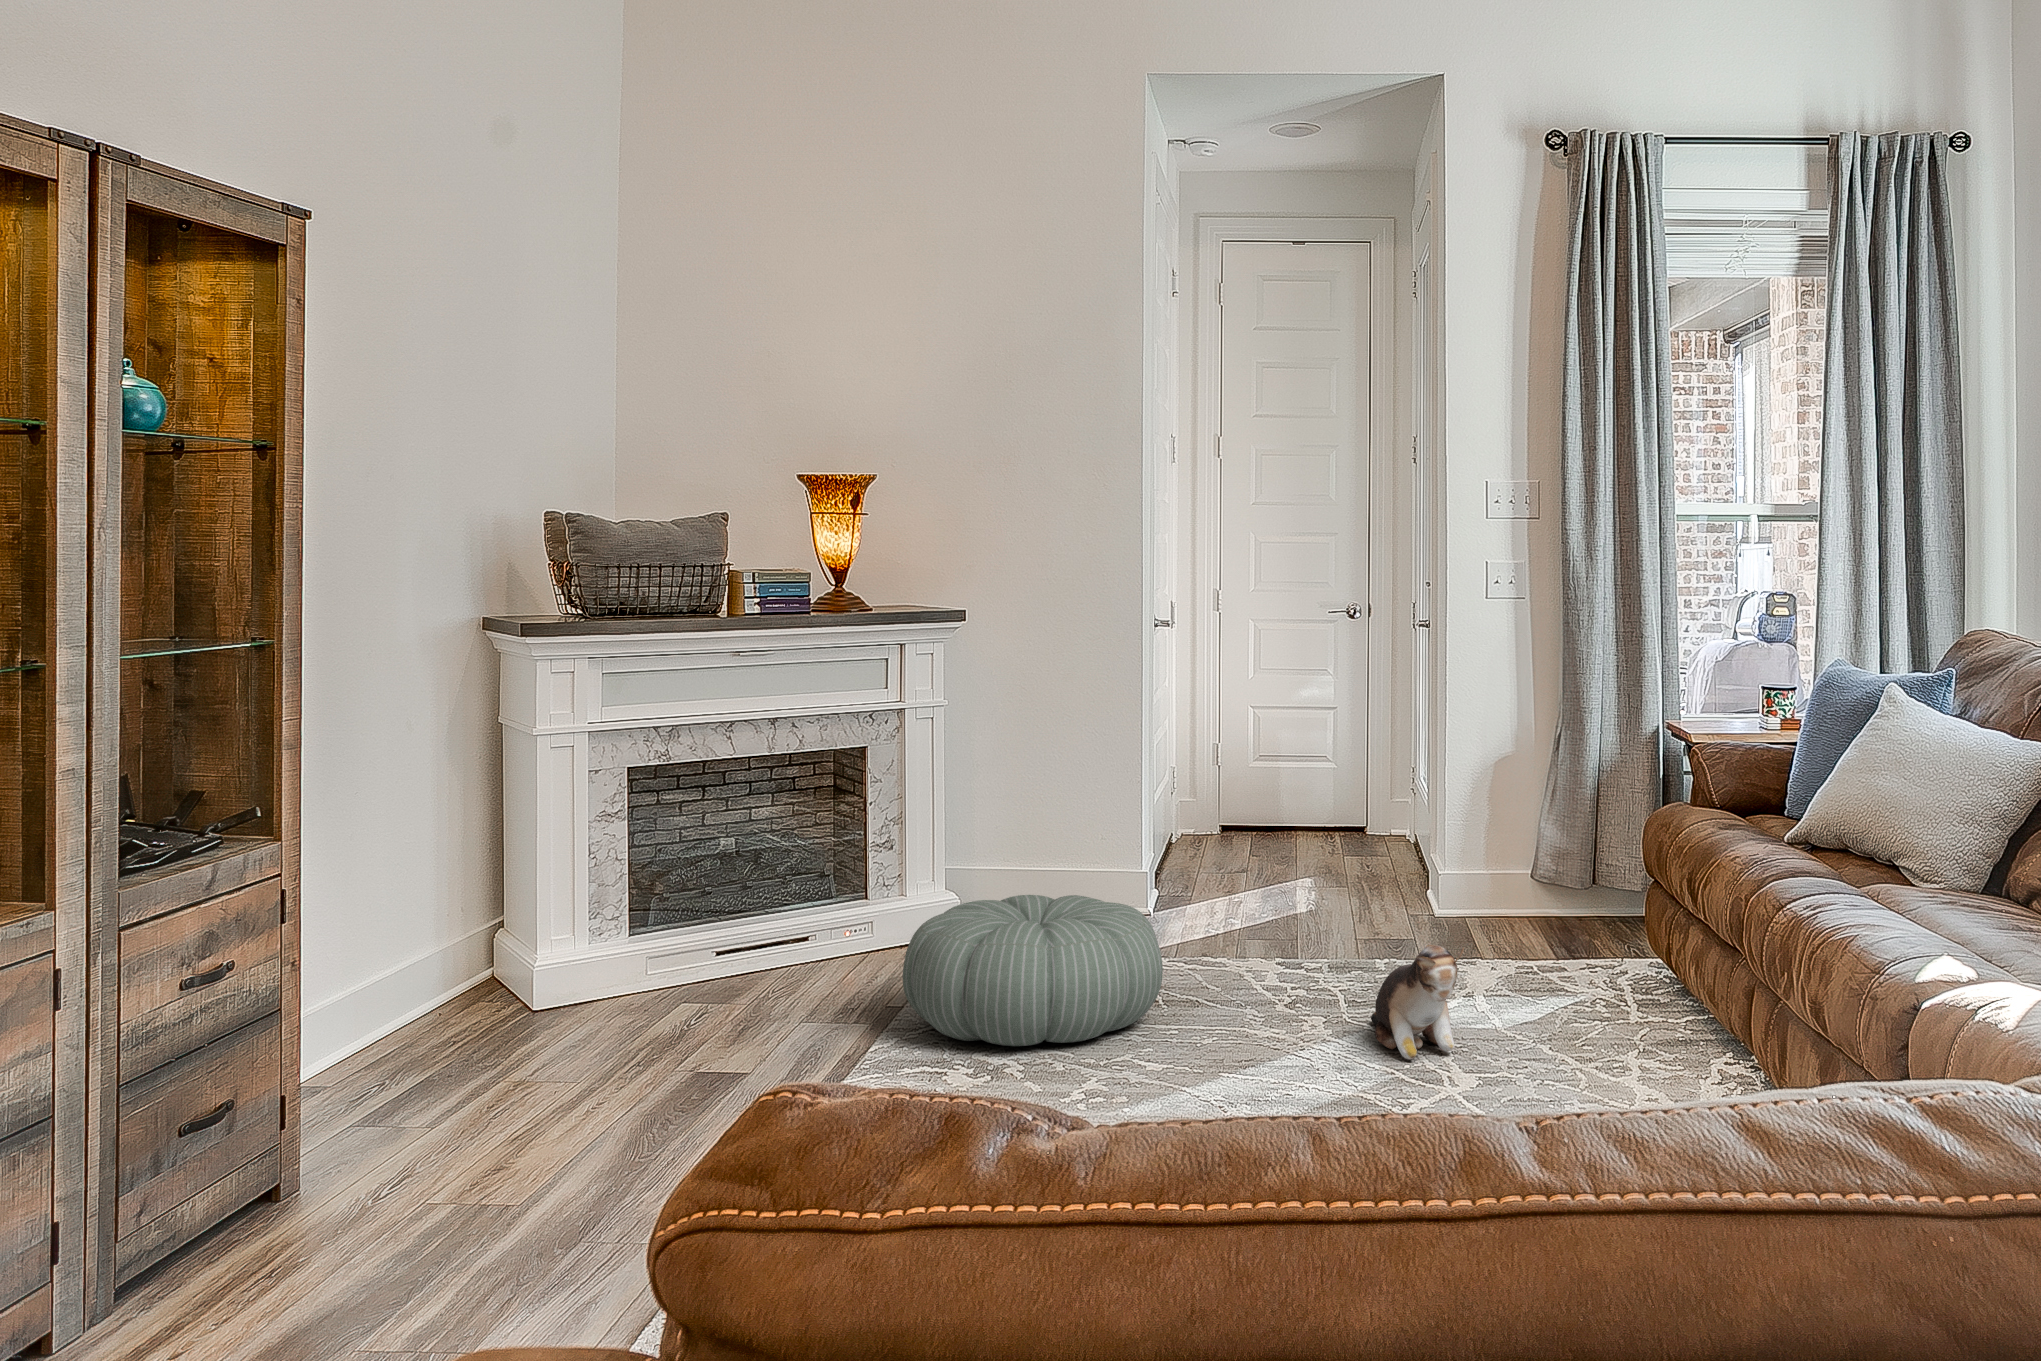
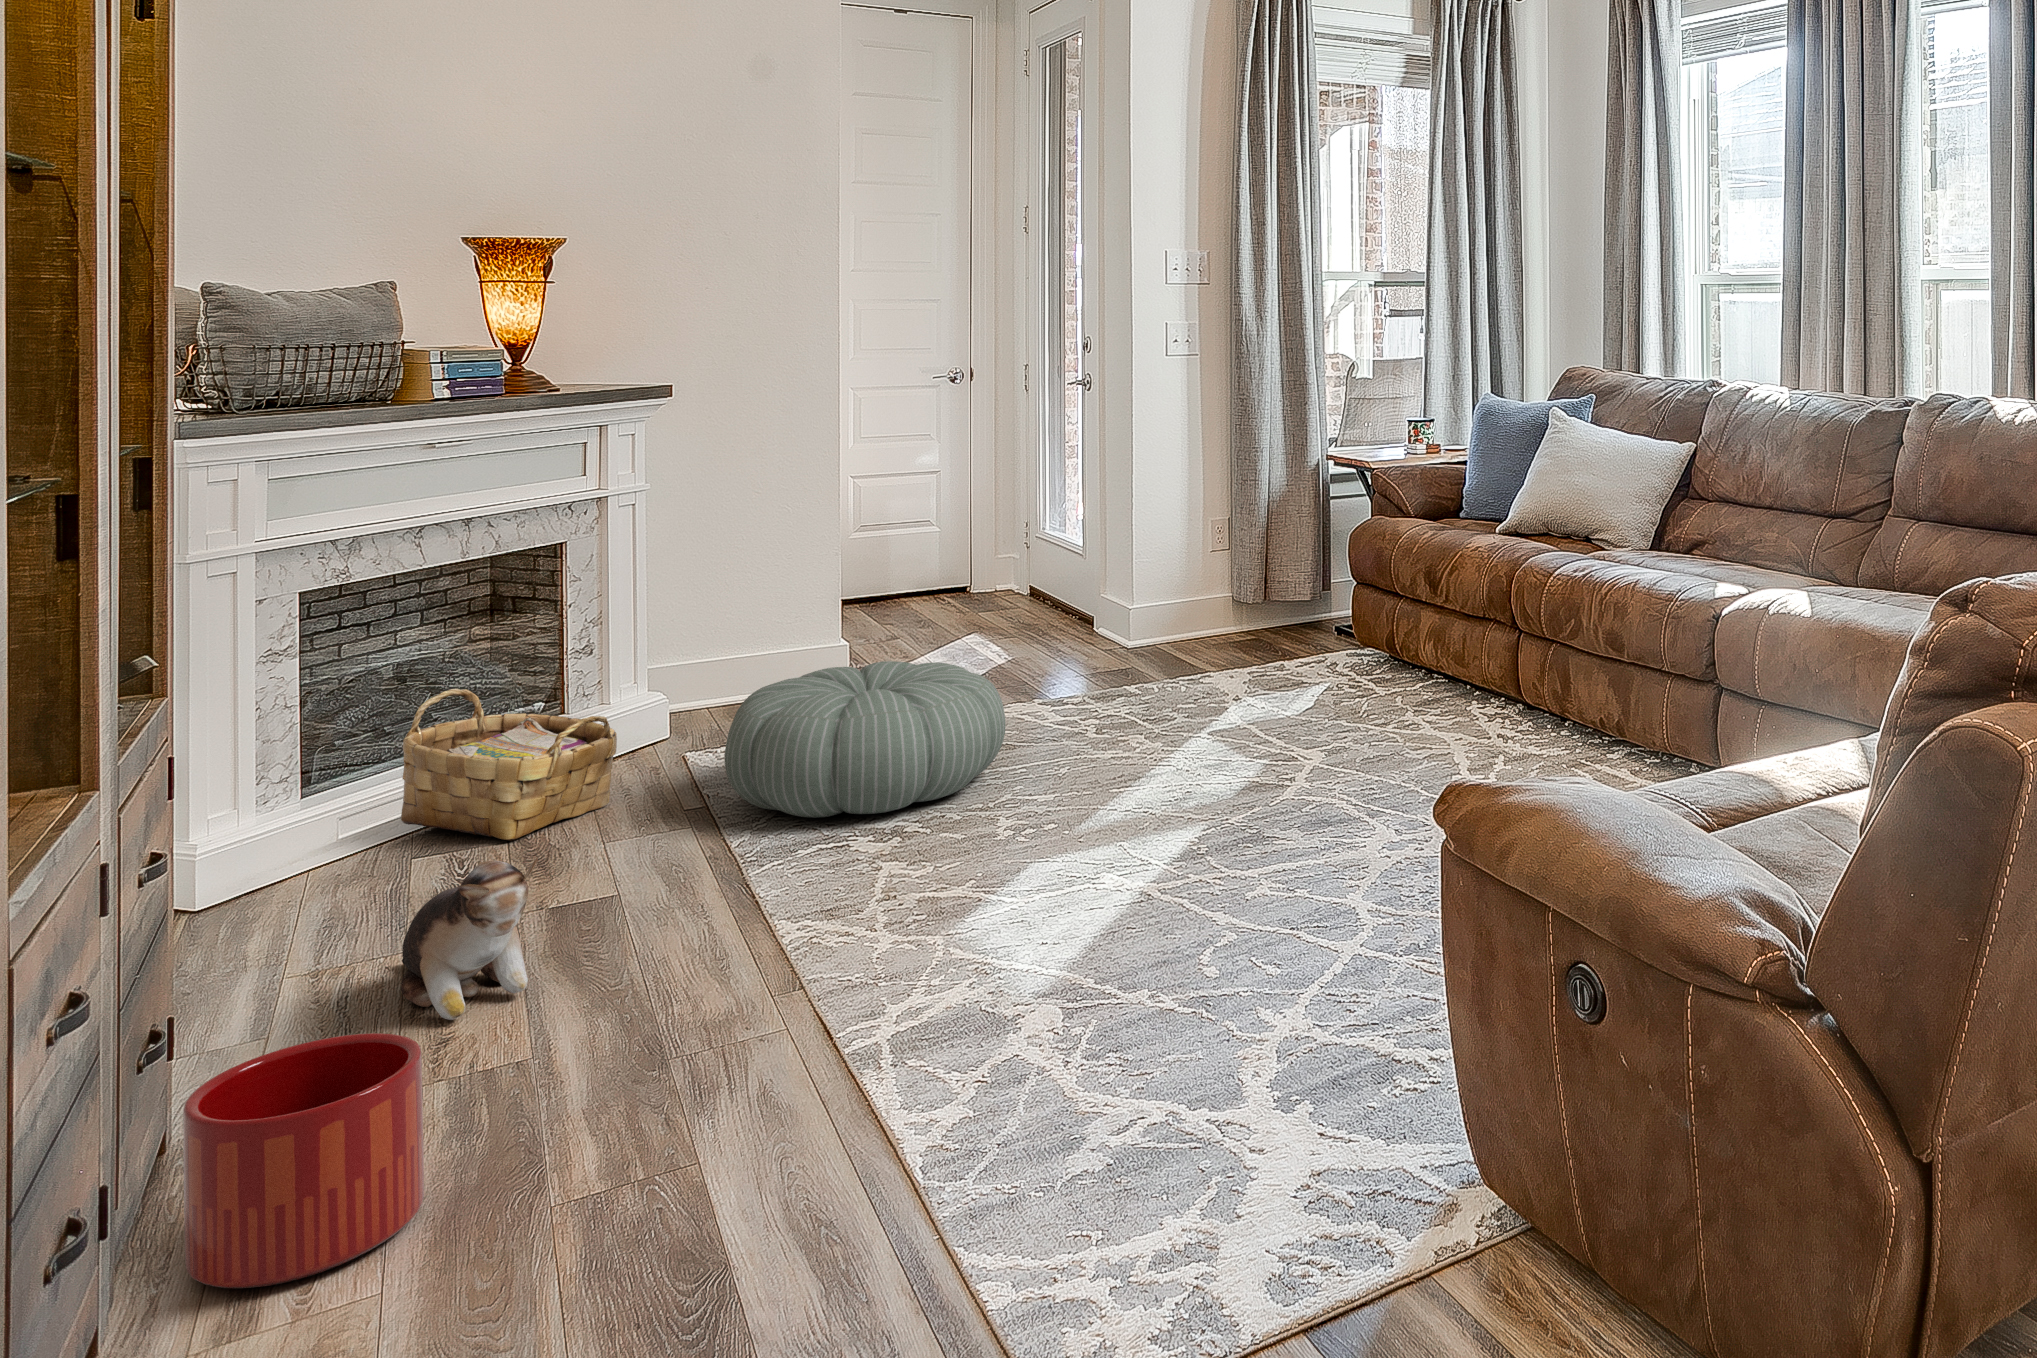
woven basket: none [690,871,849,1014] -> present [401,689,617,841]
plush toy: present [1371,945,1464,1059] -> present [401,858,538,1020]
planter: none [227,1126,397,1305] -> present [183,1033,424,1288]

